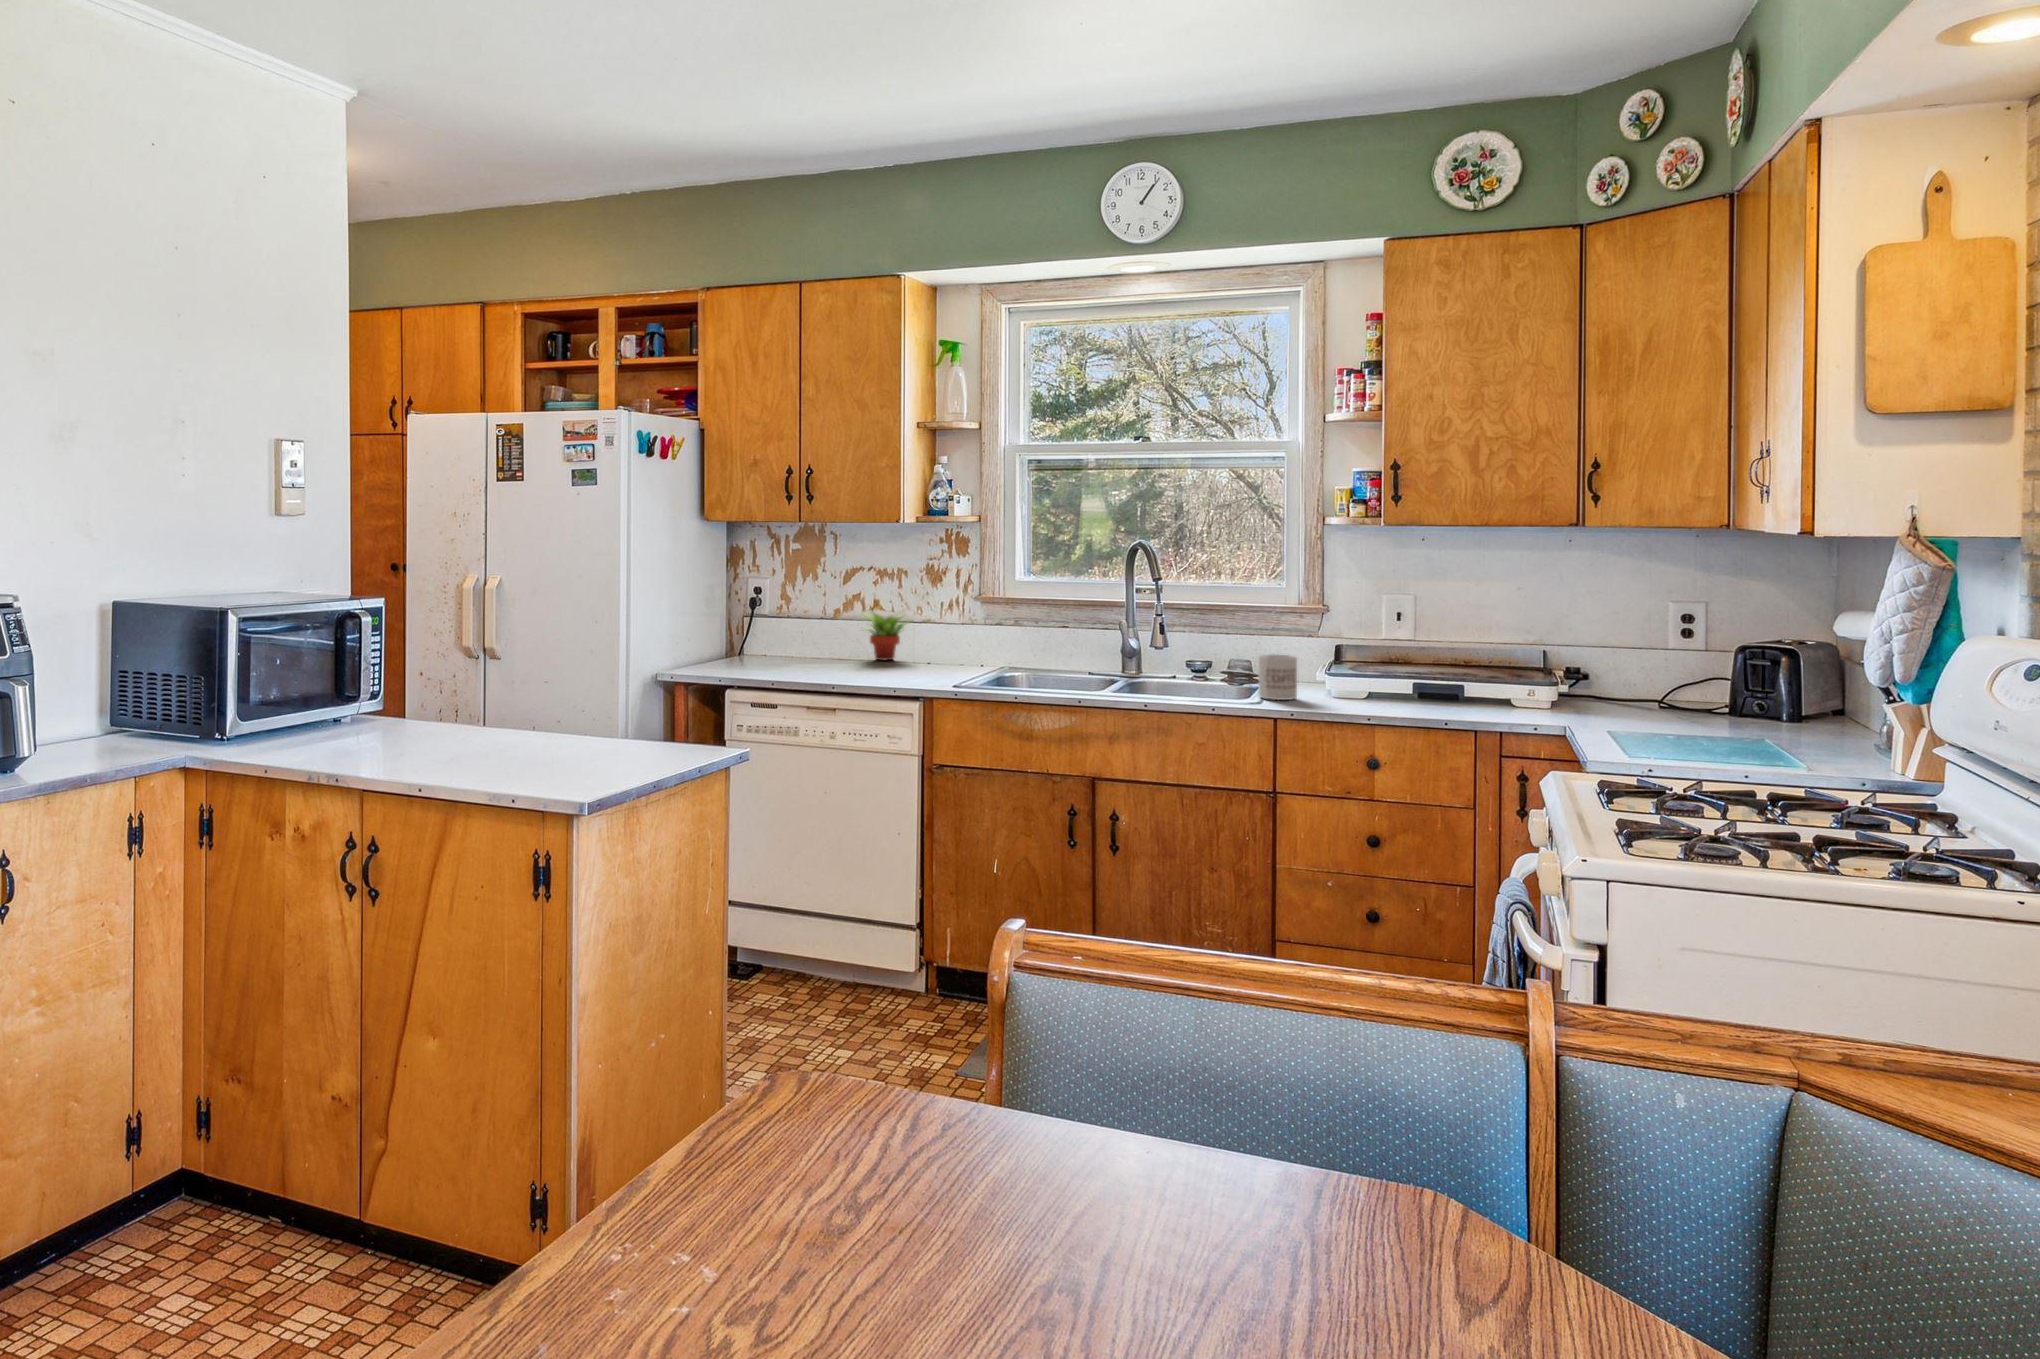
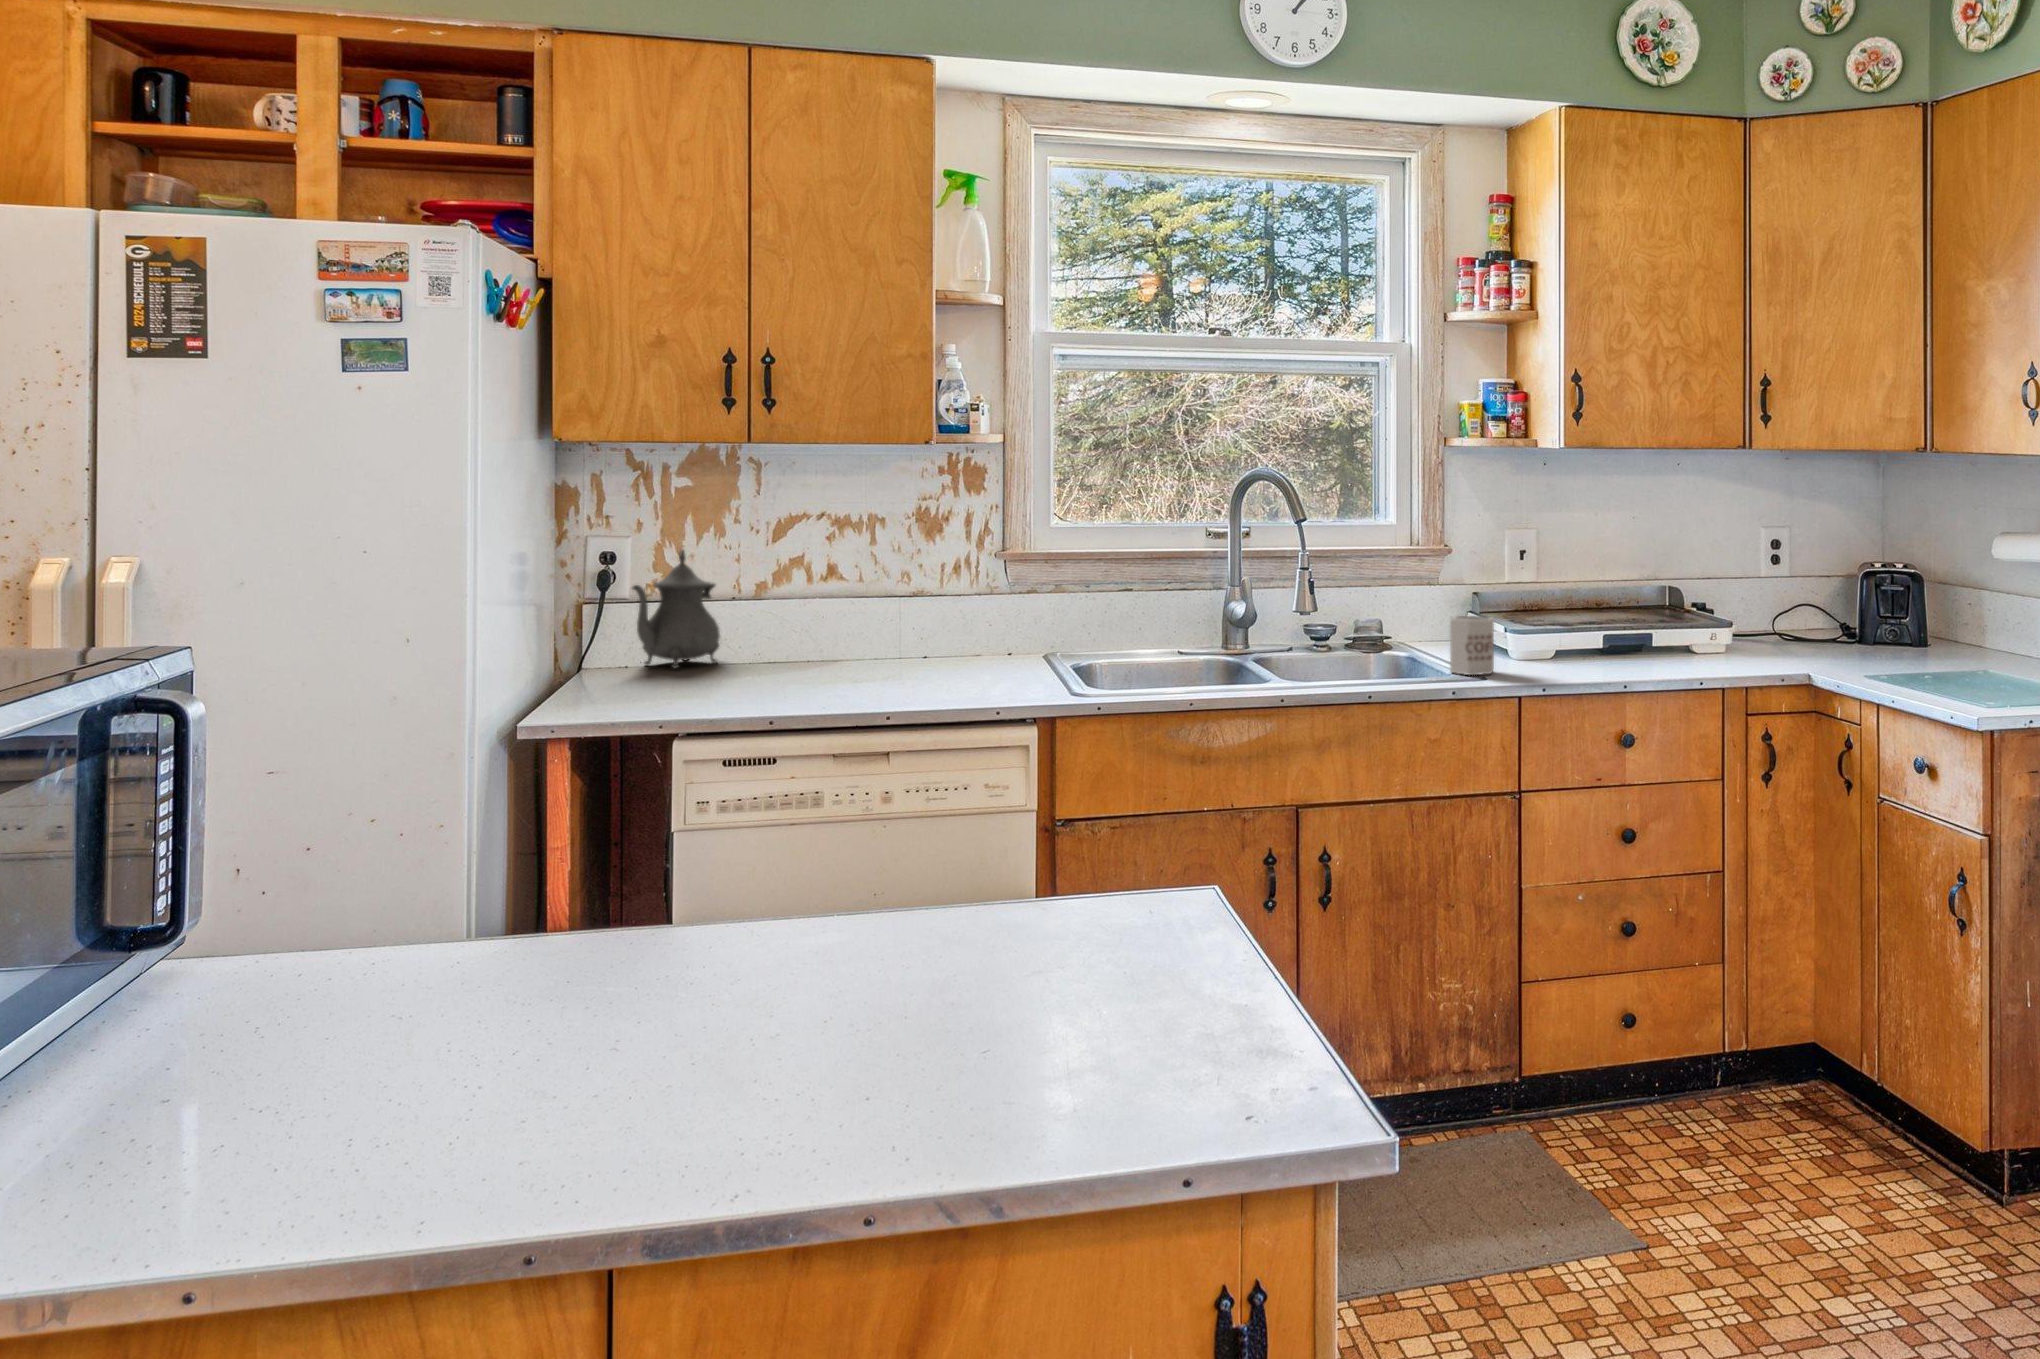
teapot: none [758,587,822,658] -> present [632,549,720,668]
succulent plant: present [865,612,907,660] -> none [807,571,897,659]

